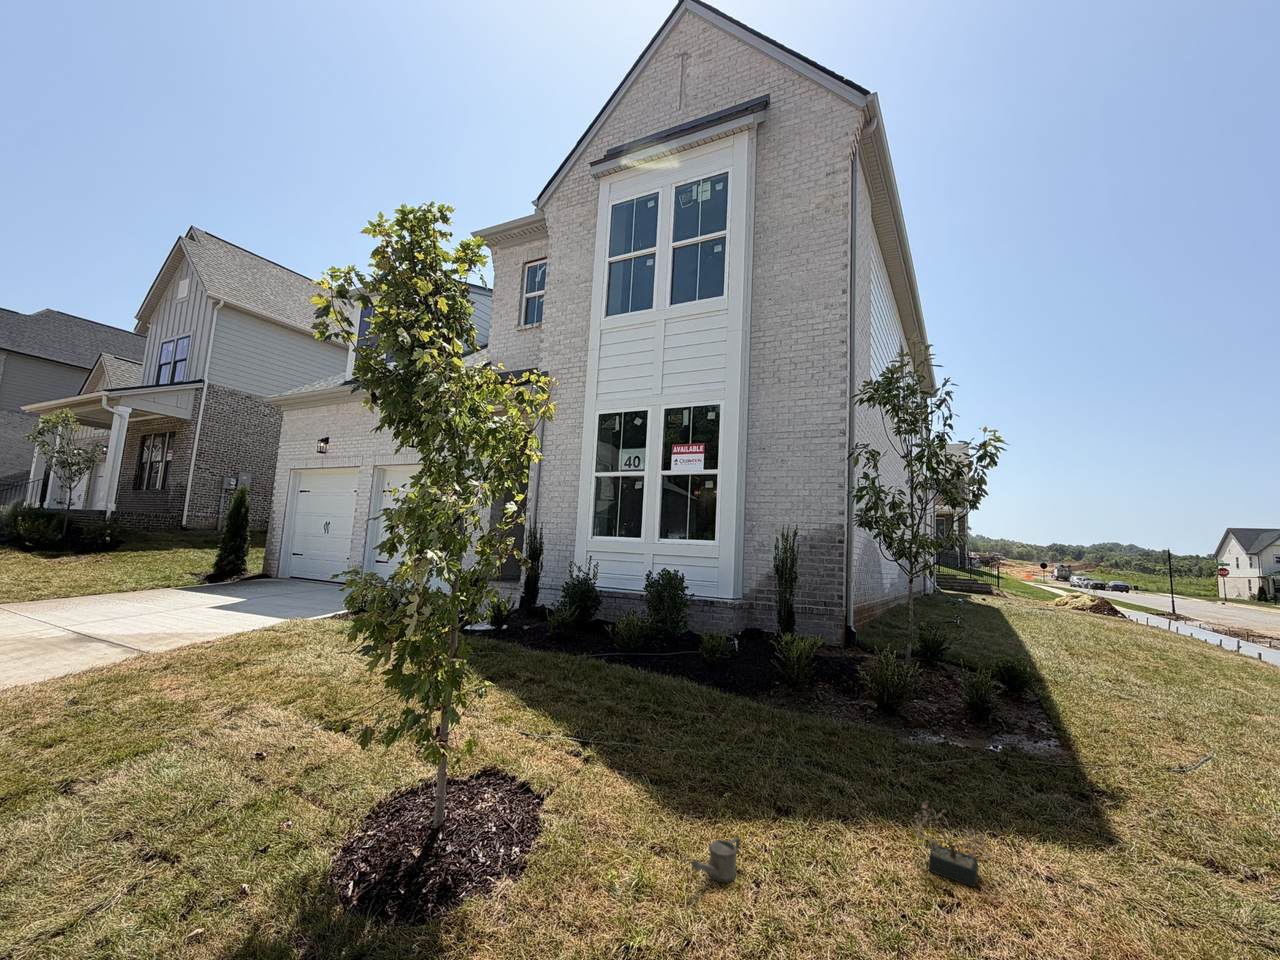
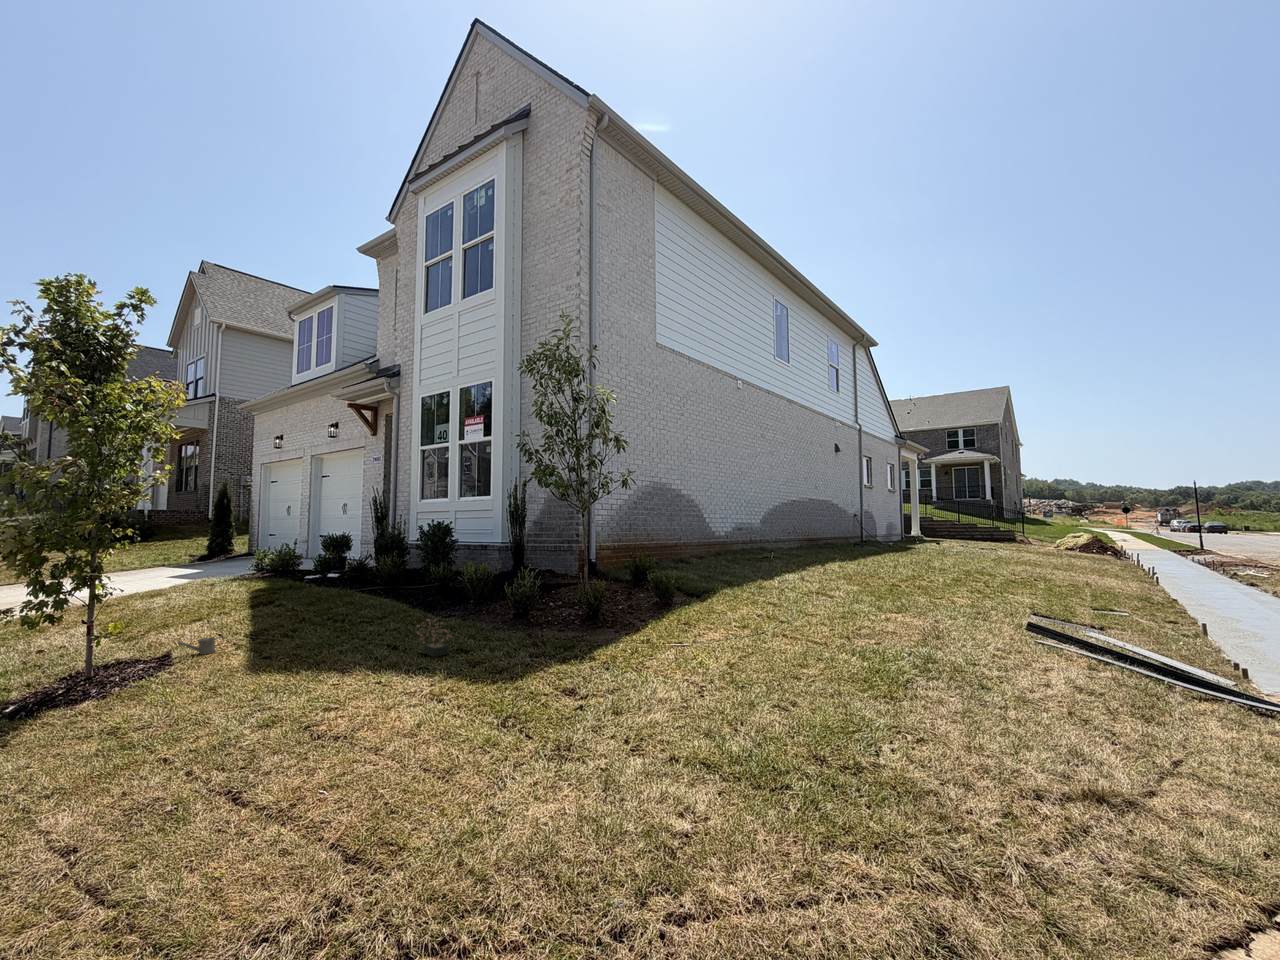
decorative plant: present [913,801,991,887] -> present [417,619,451,657]

